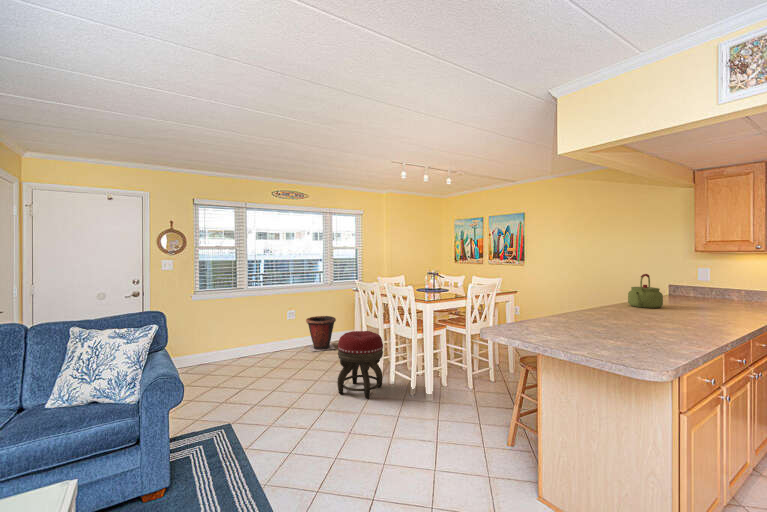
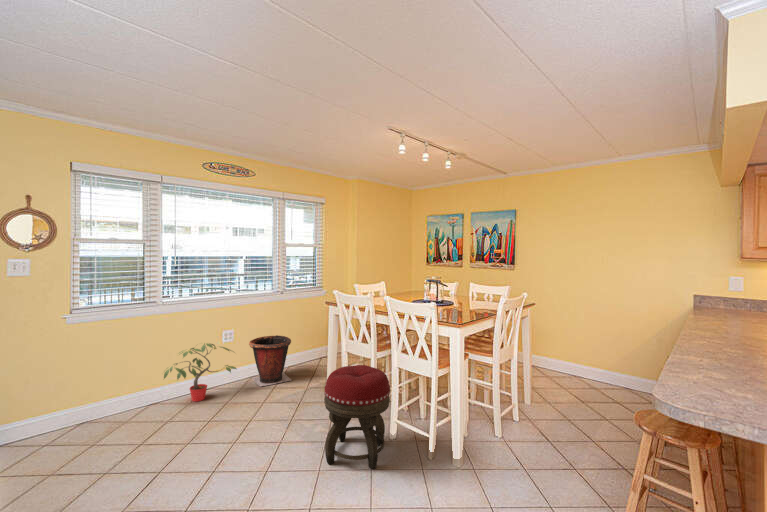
kettle: present [628,274,663,308] -> none [703,288,750,330]
potted plant: none [247,317,297,357] -> present [164,343,236,402]

